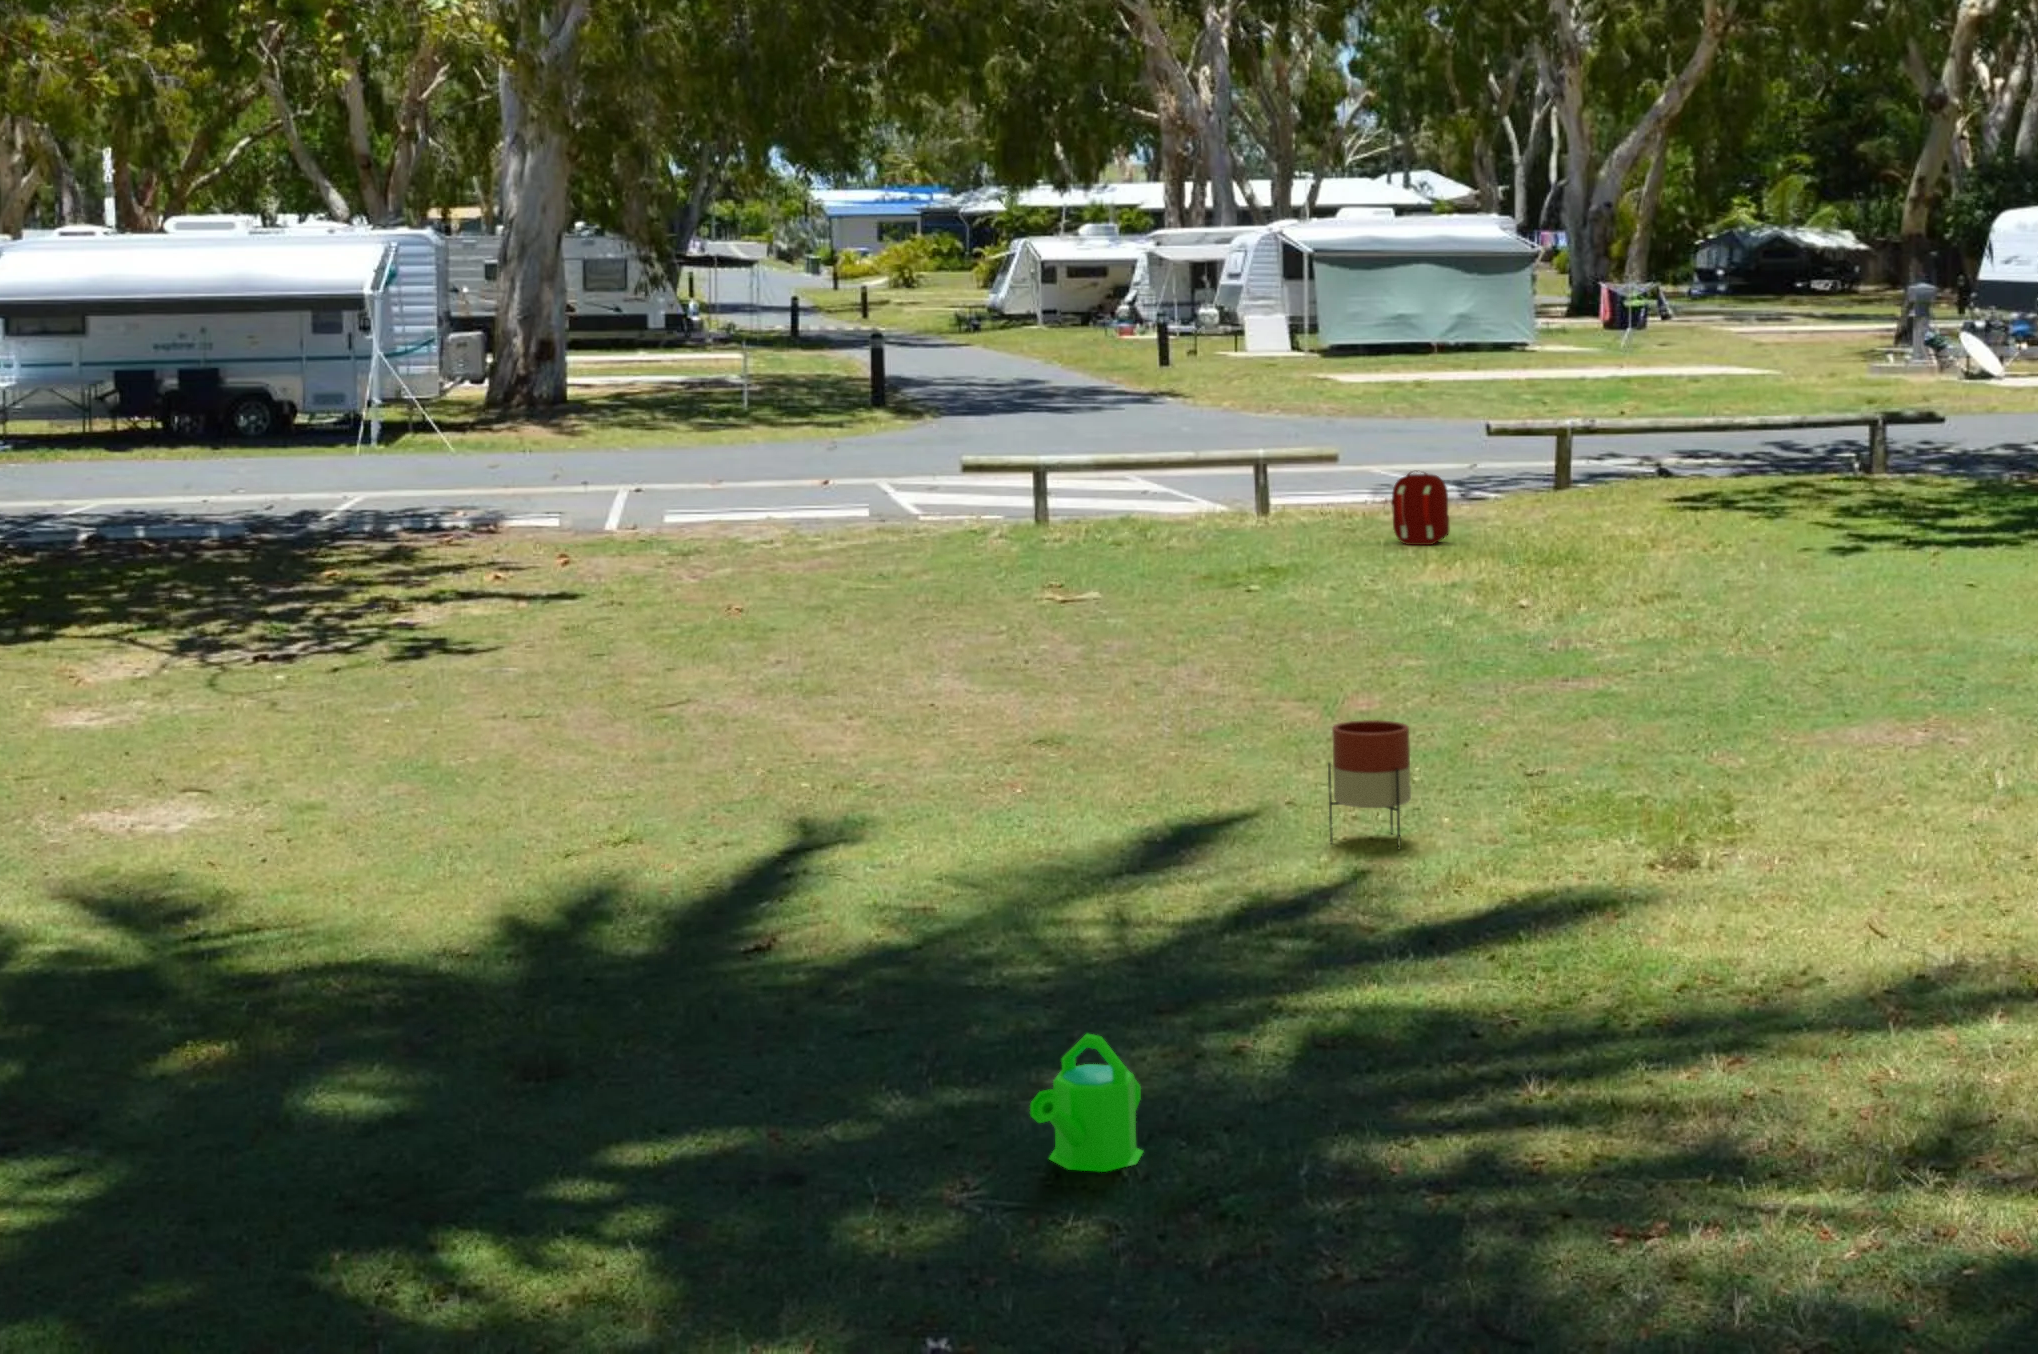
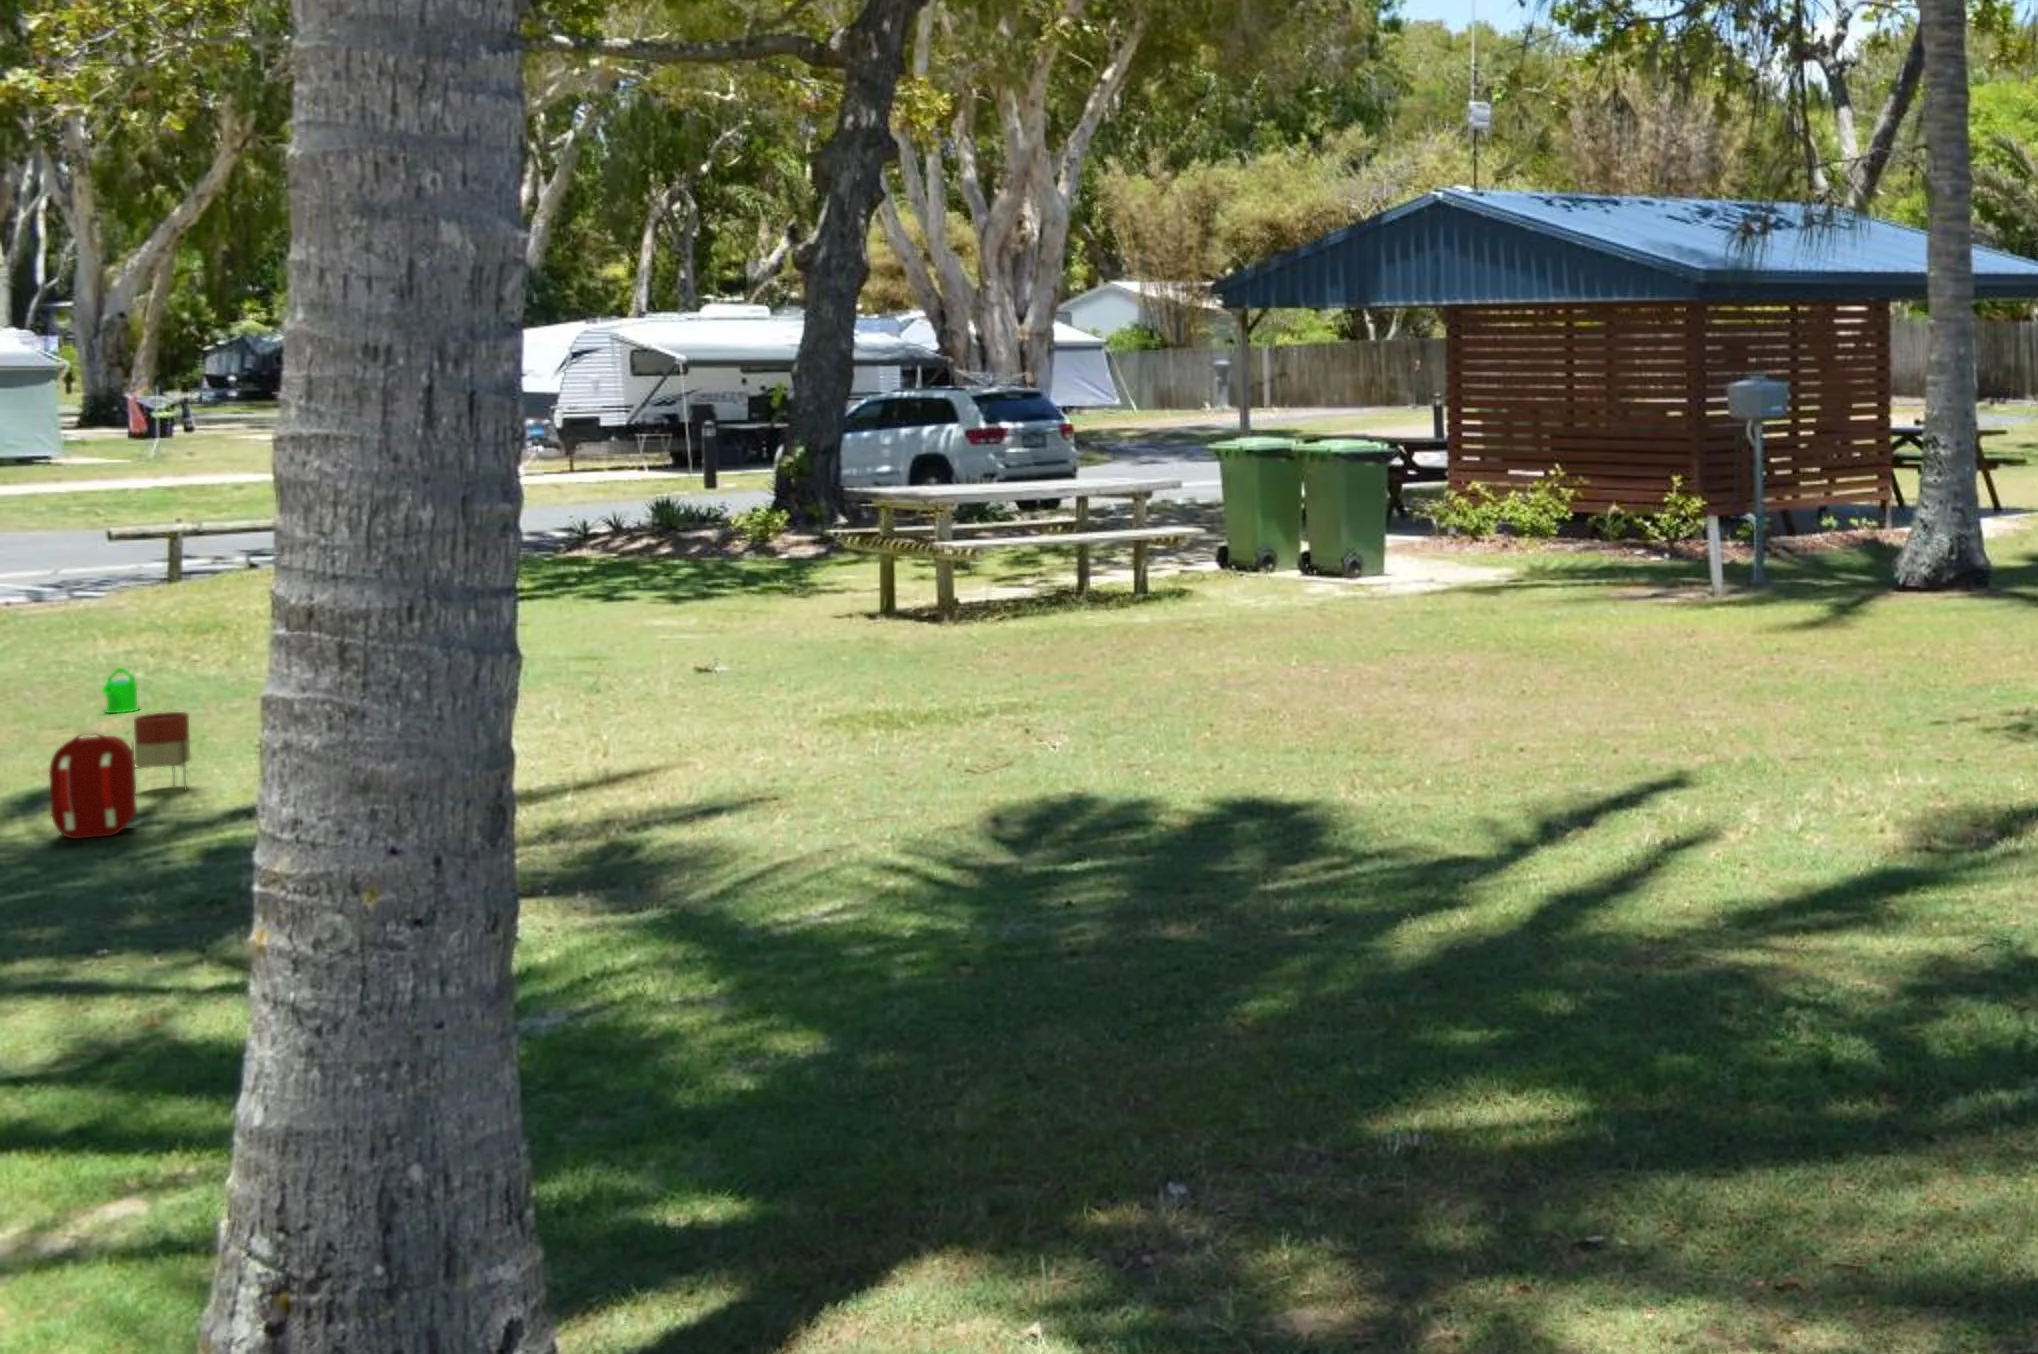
backpack: present [1392,472,1449,545] -> present [49,735,137,839]
watering can: present [1030,1034,1143,1172] -> present [102,668,138,713]

